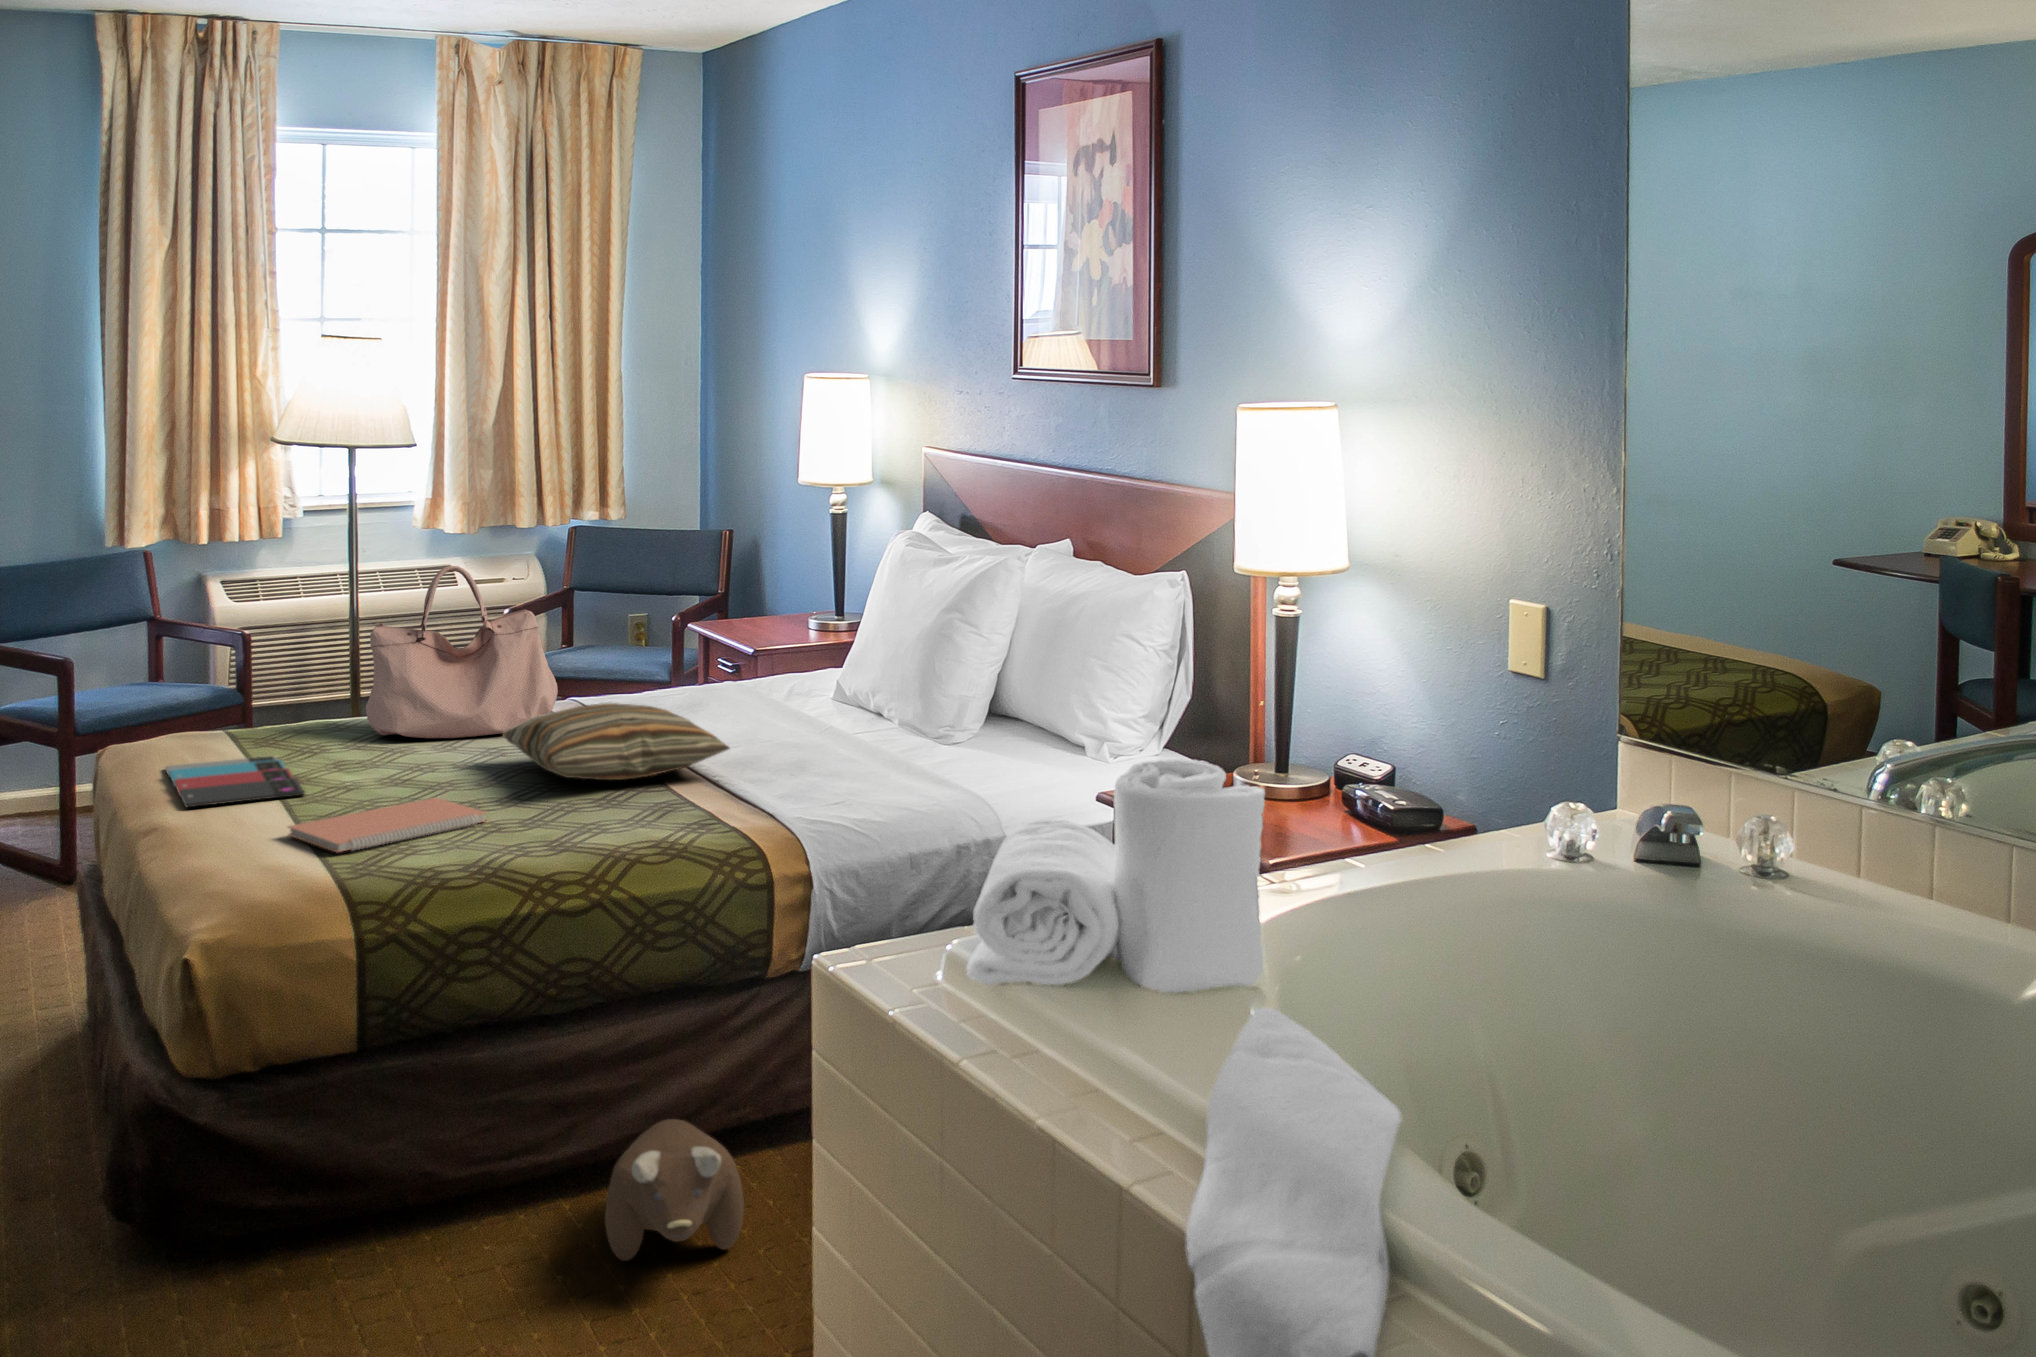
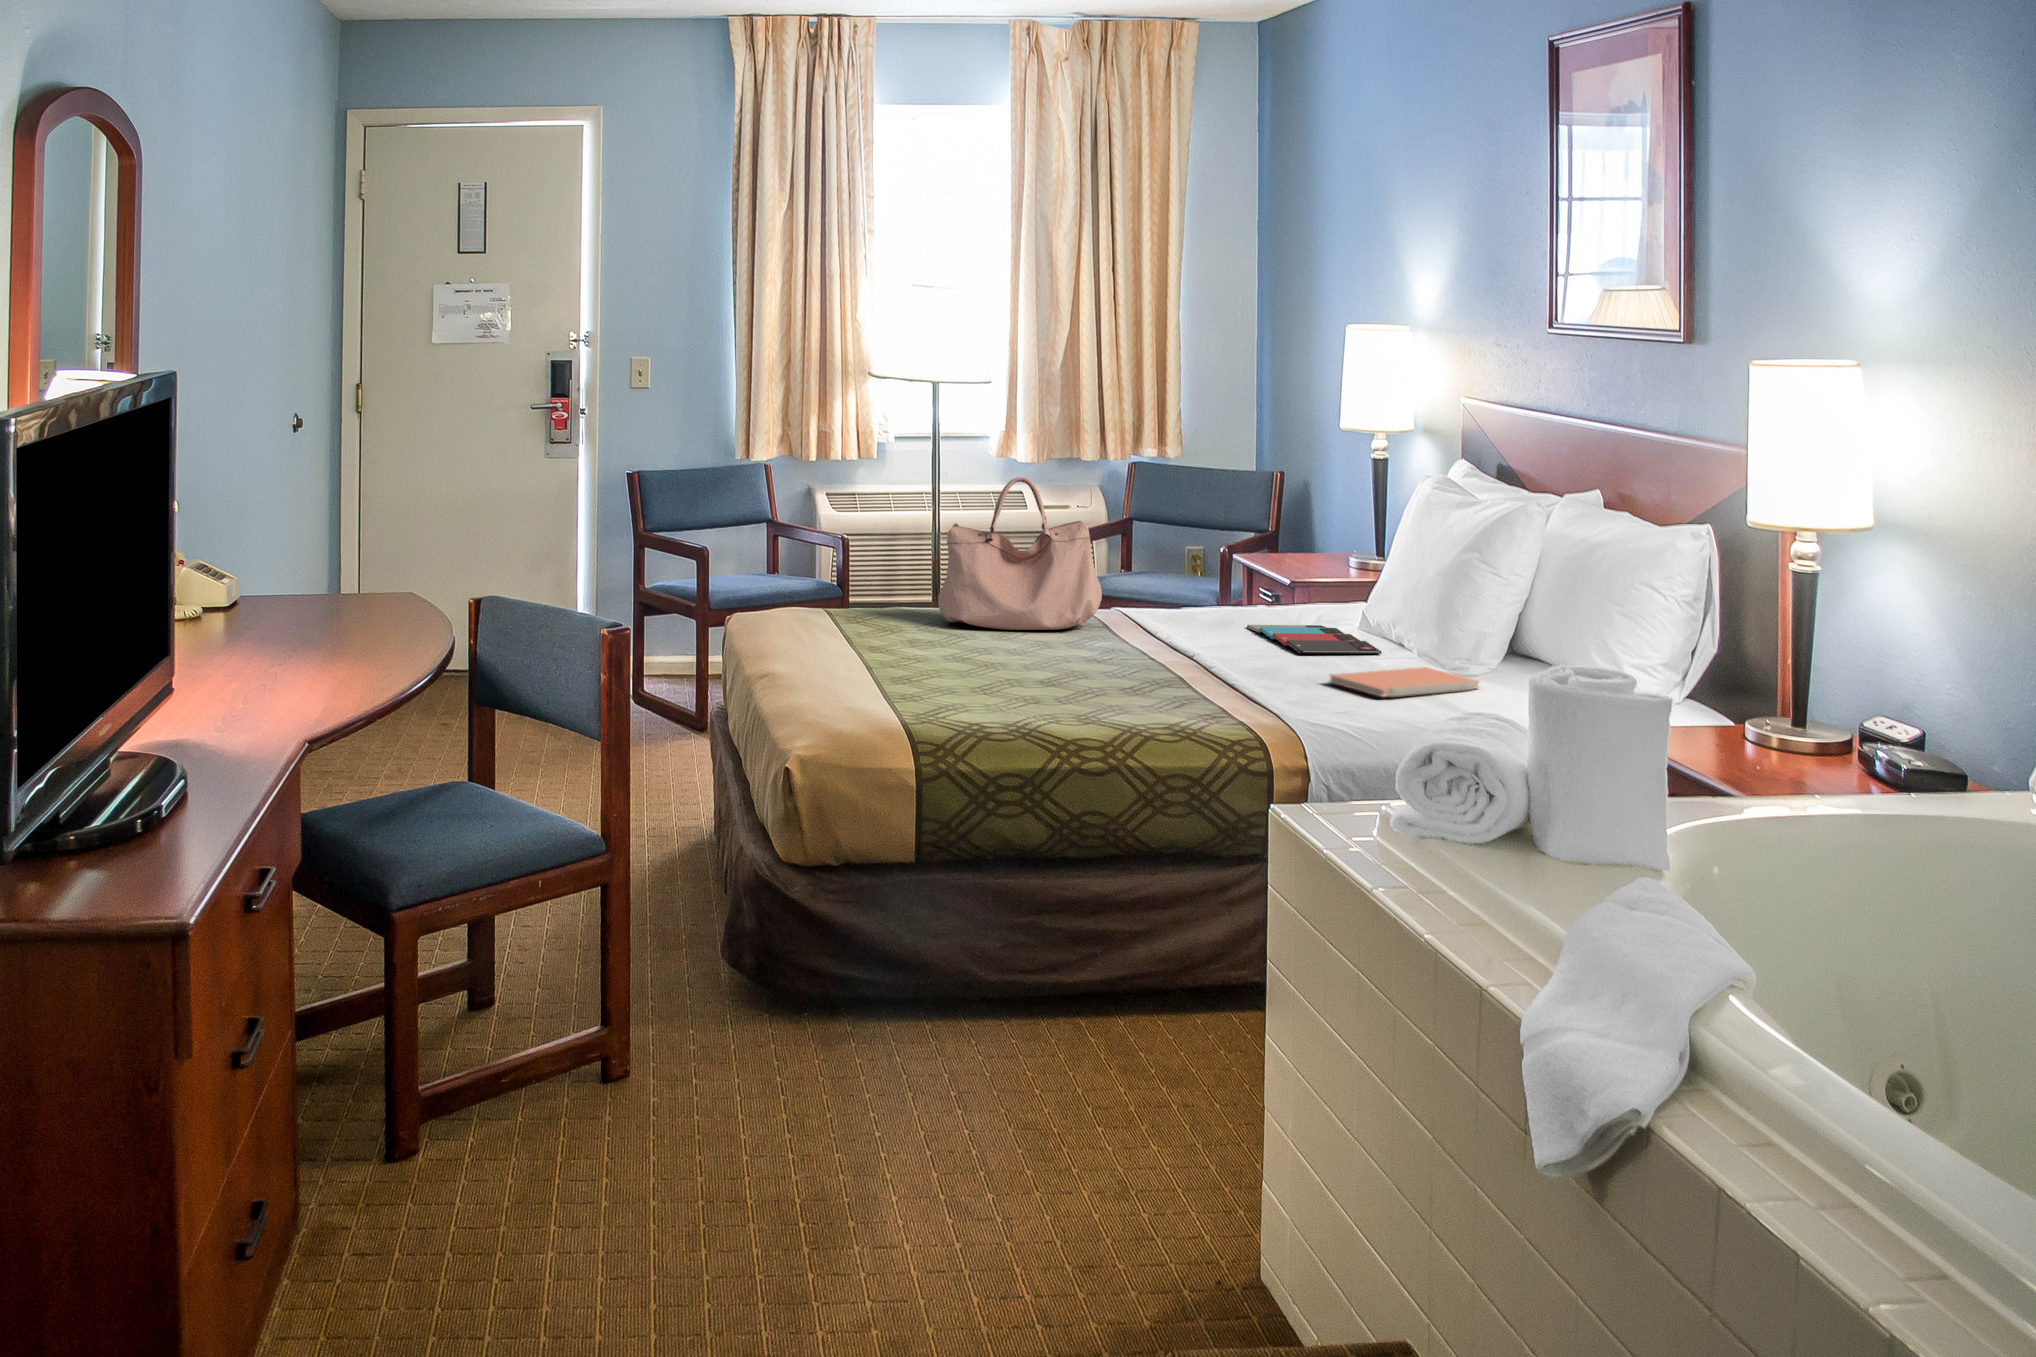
pillow: present [502,703,729,780] -> none [1049,606,1249,675]
smartphone: present [165,756,305,807] -> present [1247,625,1382,654]
notebook: present [288,798,486,852] -> present [1330,667,1479,697]
plush toy: present [605,1119,744,1261] -> none [1097,967,1218,1089]

